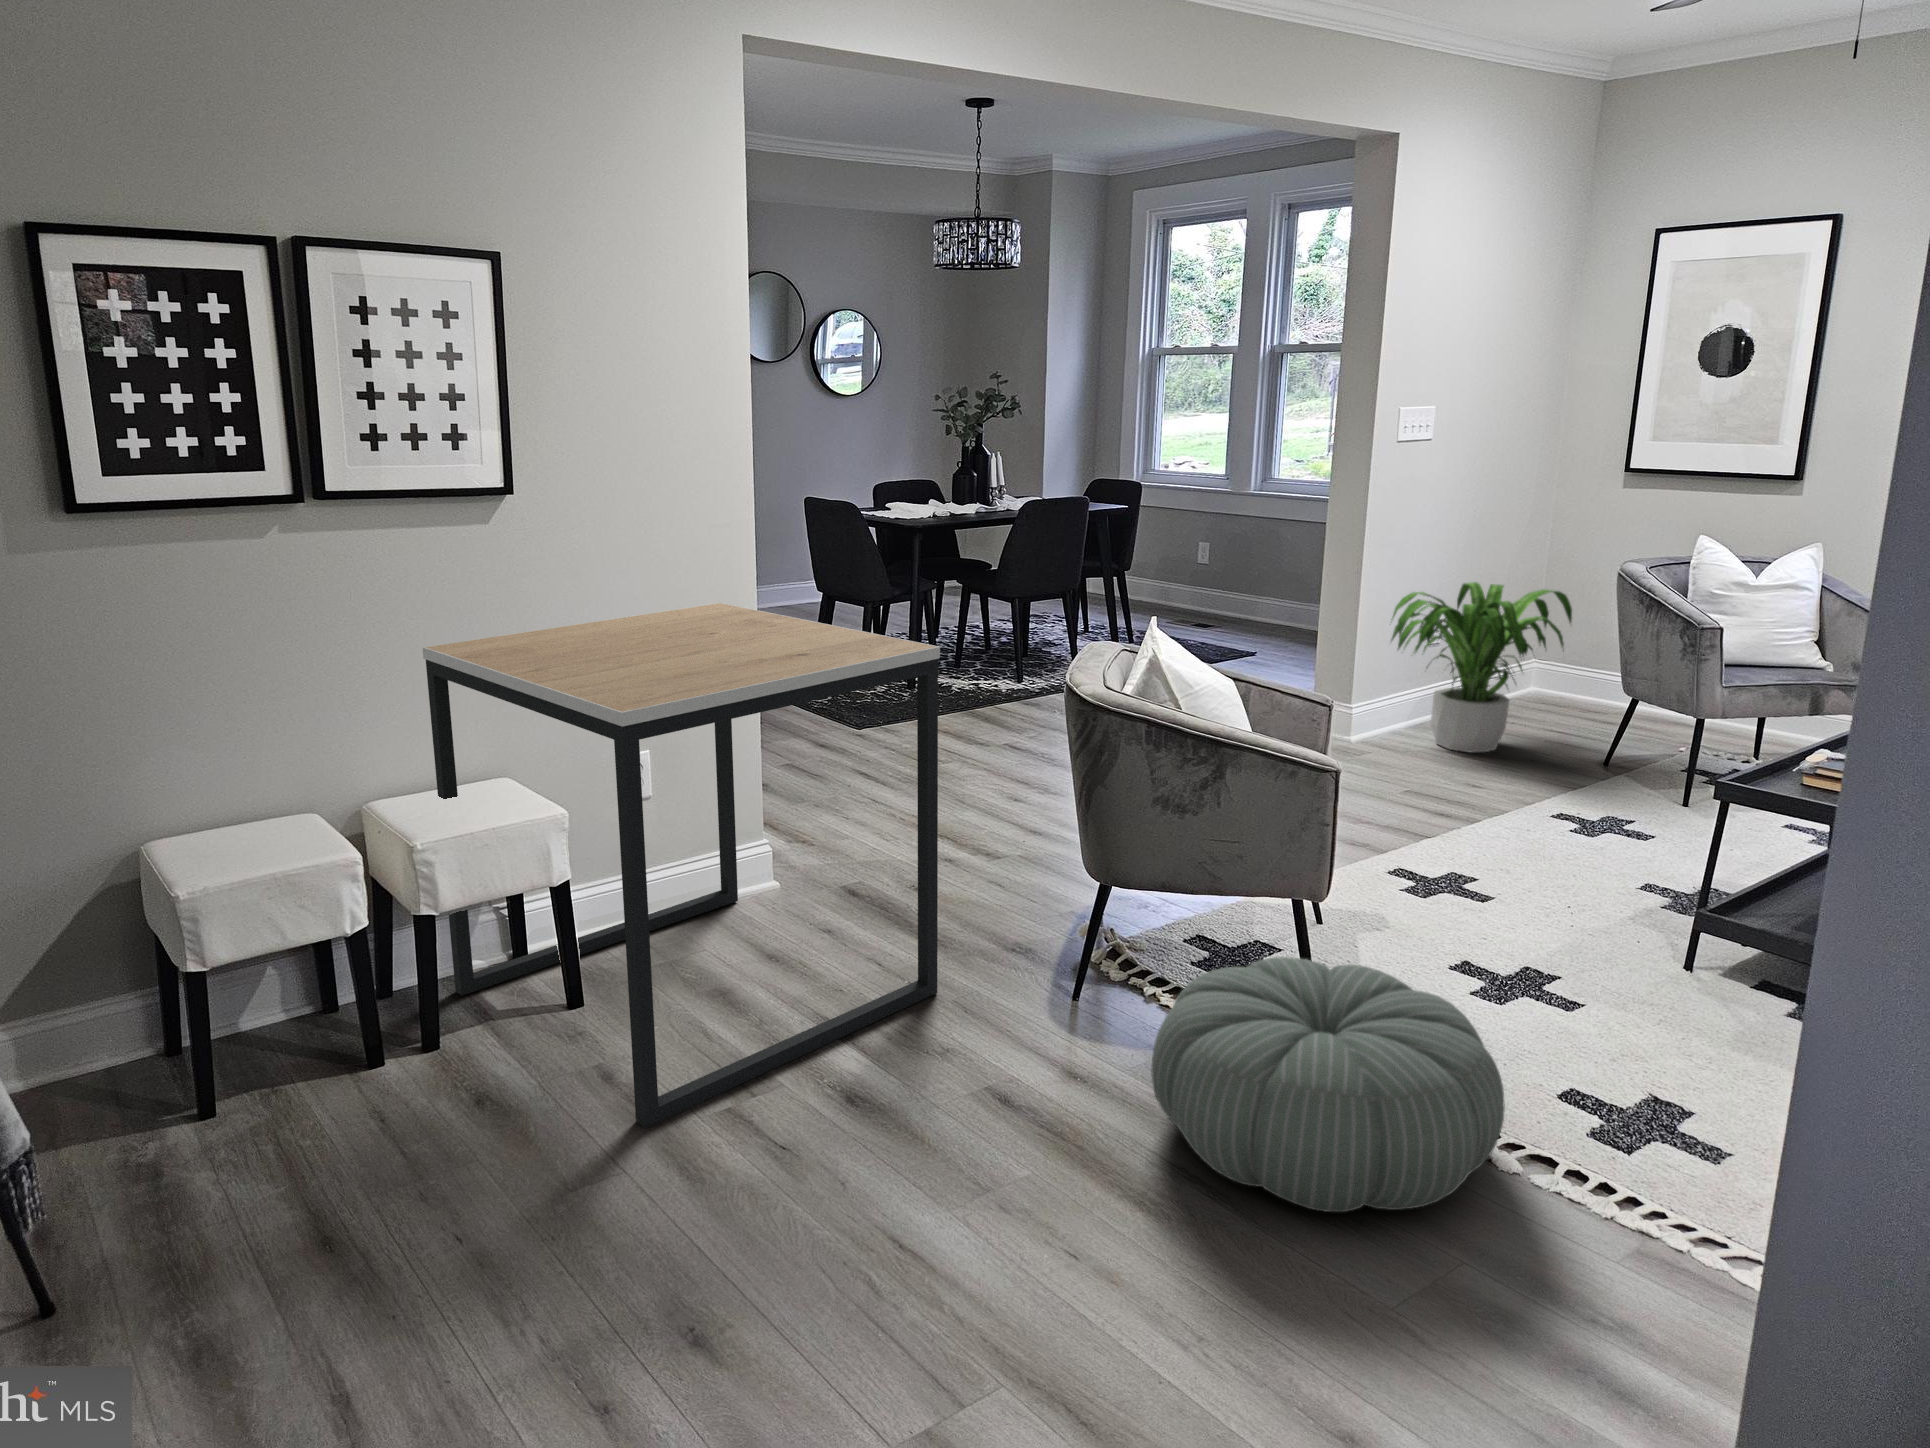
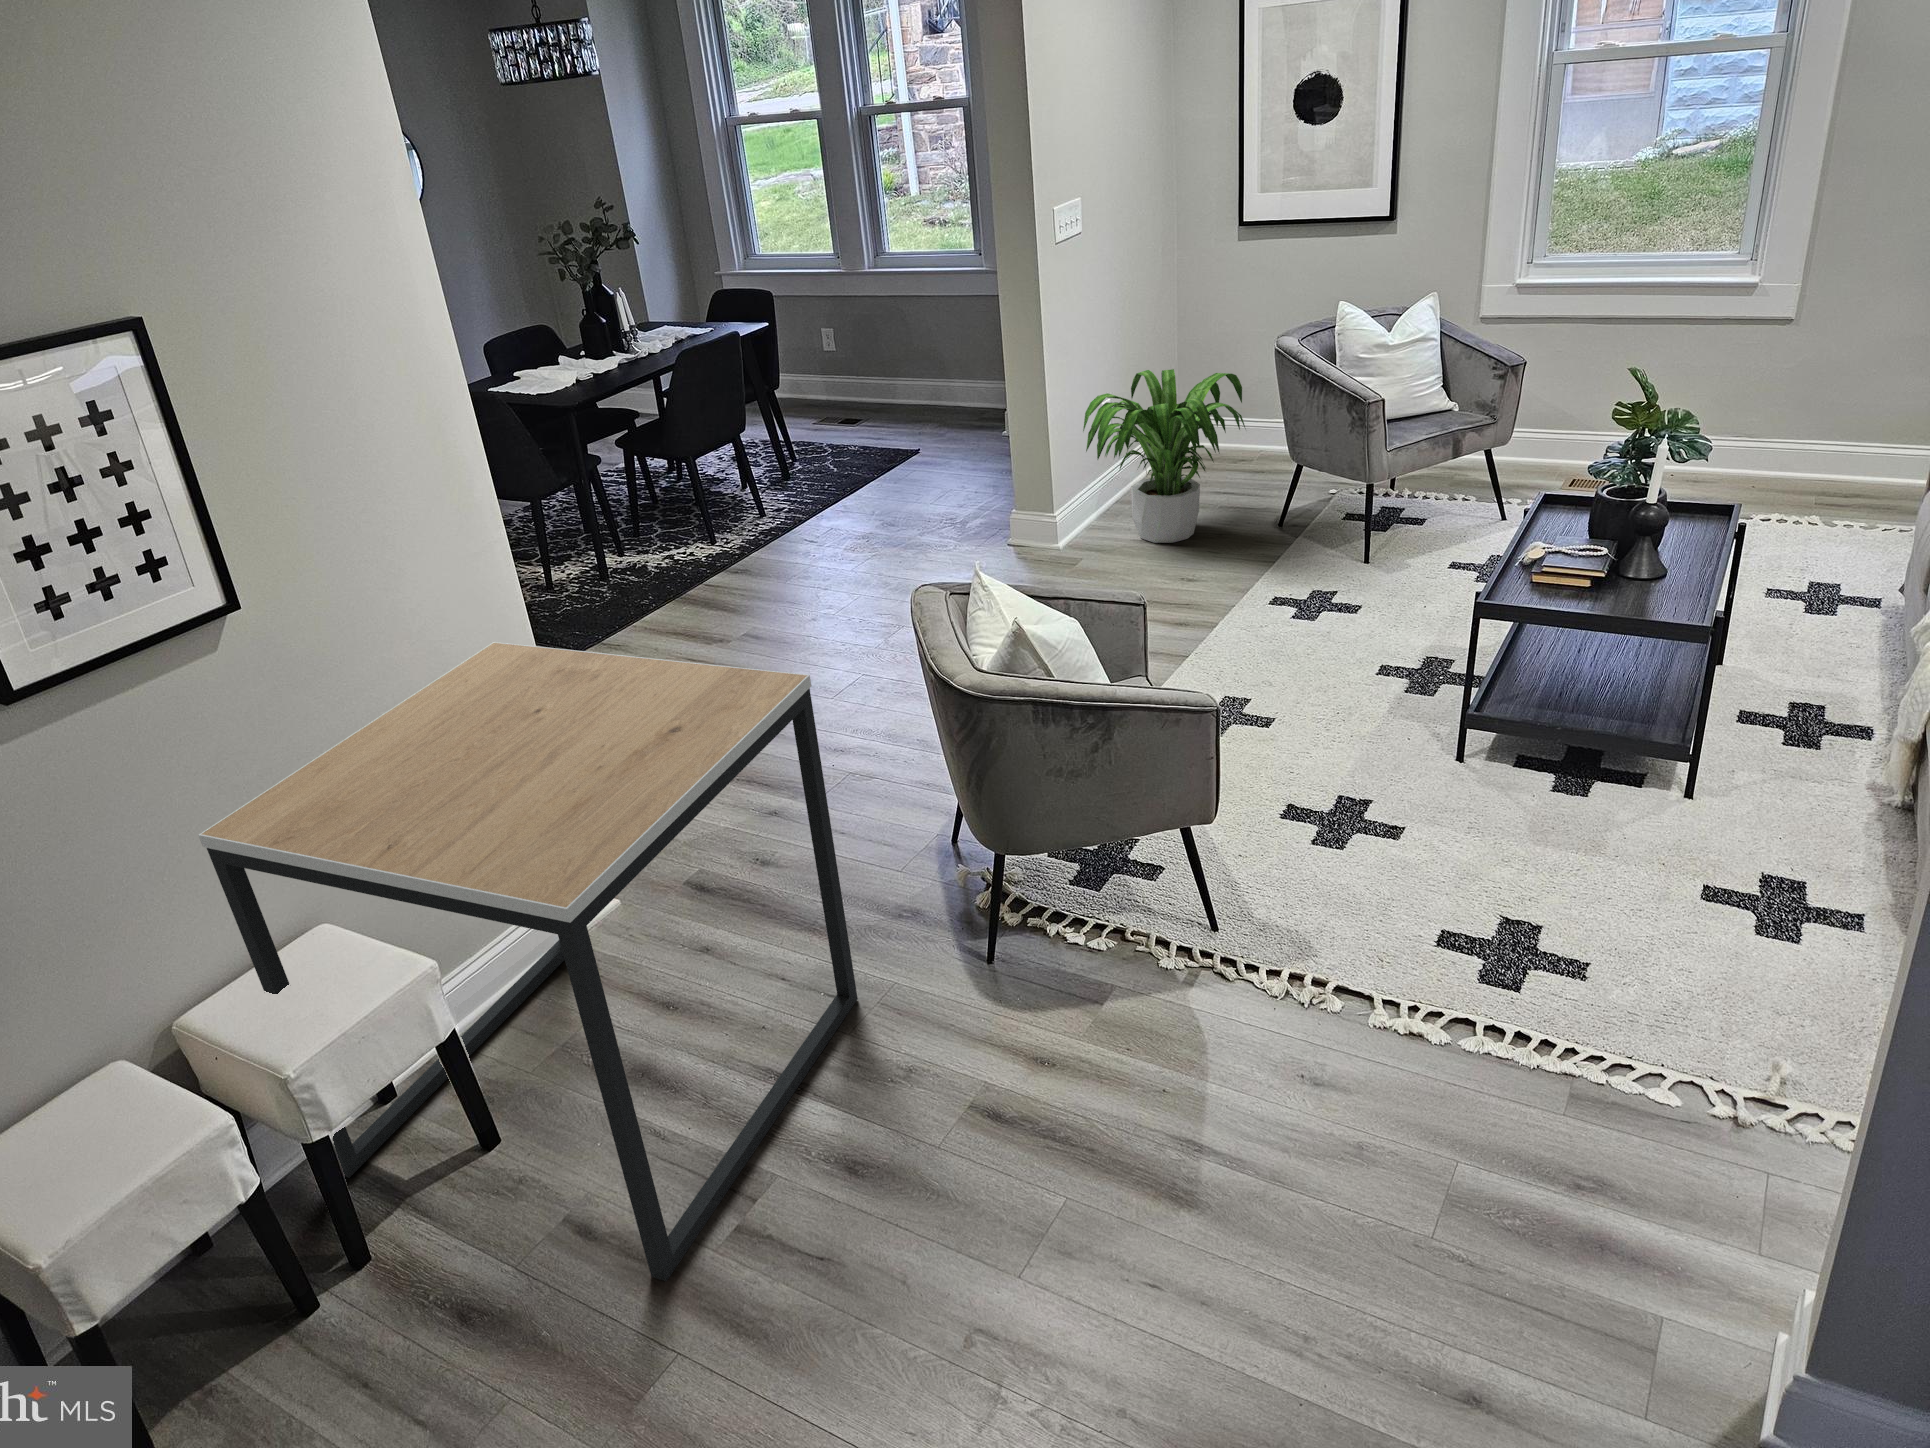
pouf: present [1151,957,1505,1212] -> none [1122,883,1443,1145]

